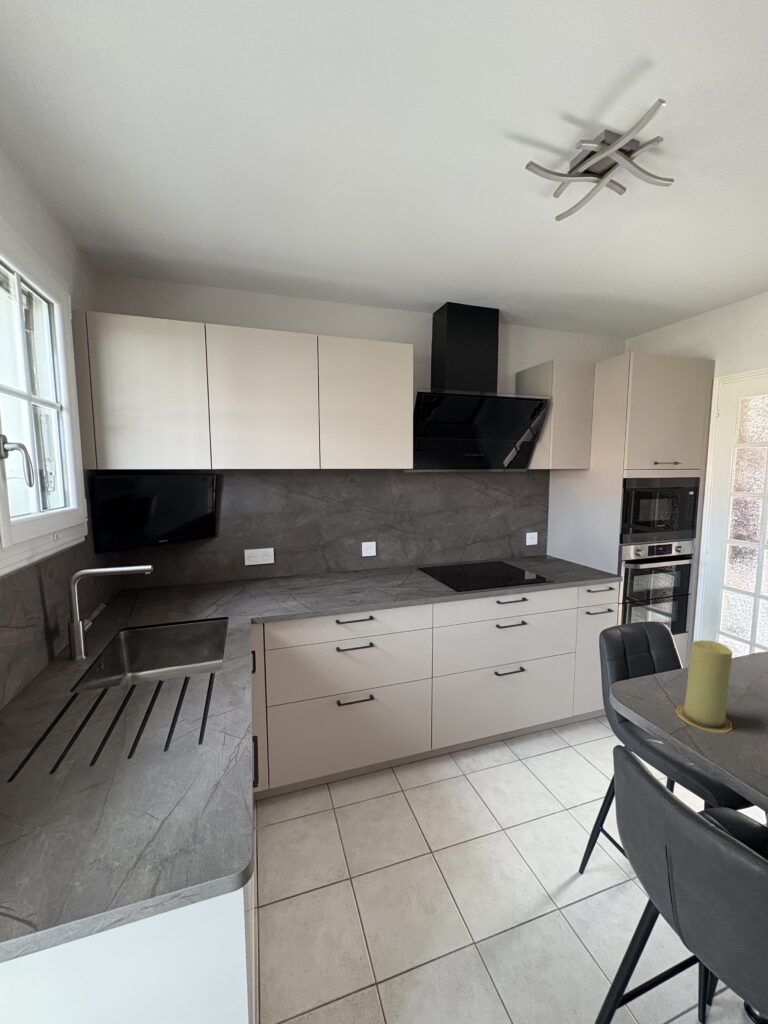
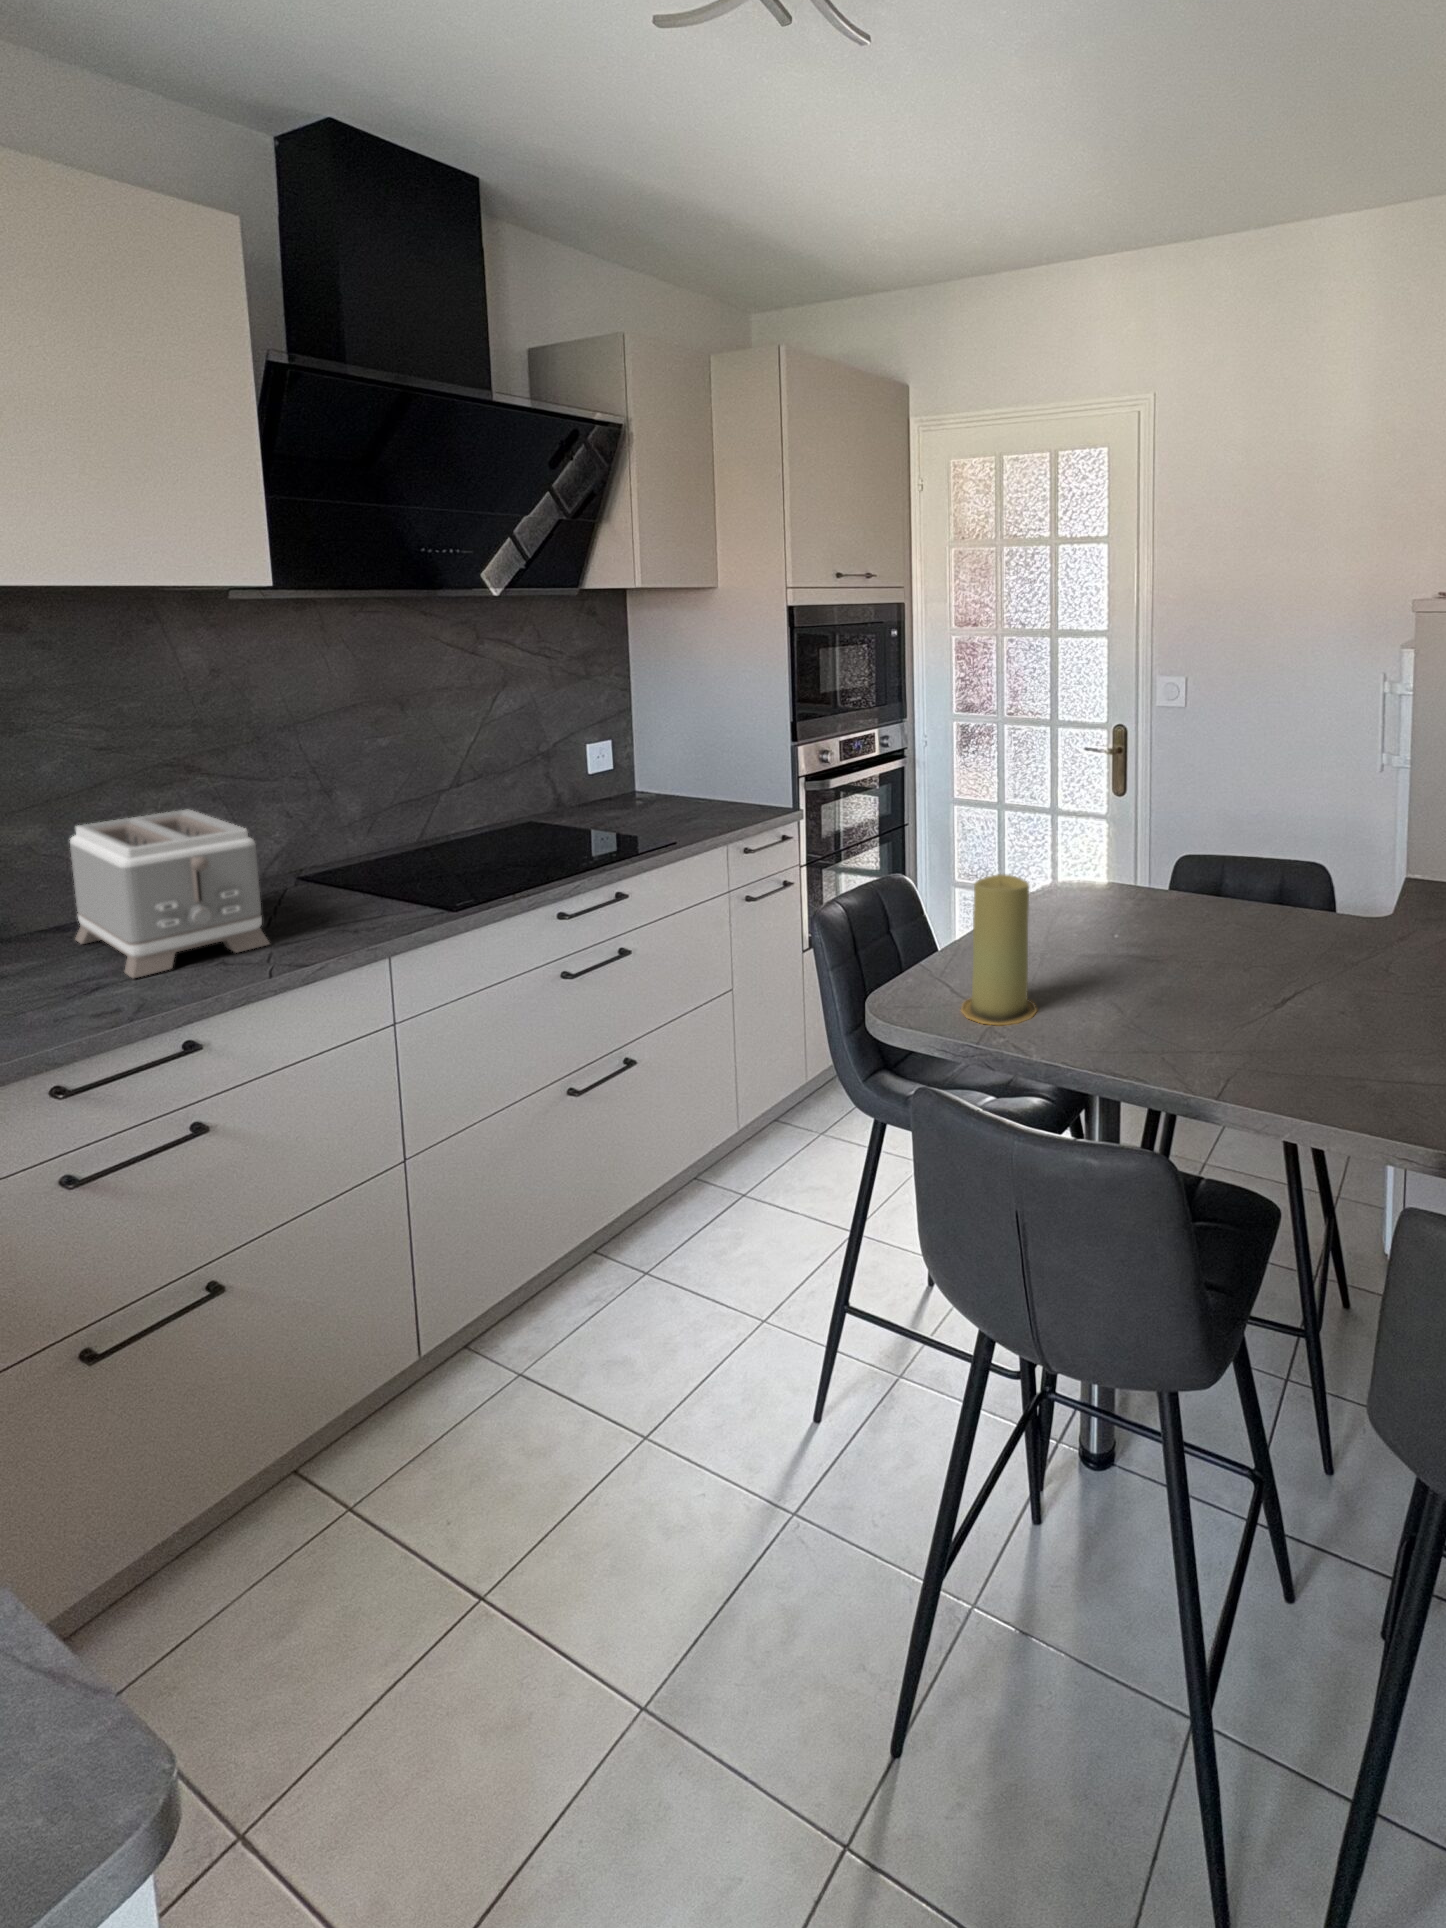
toaster: none [358,541,401,592] -> present [70,809,269,978]

